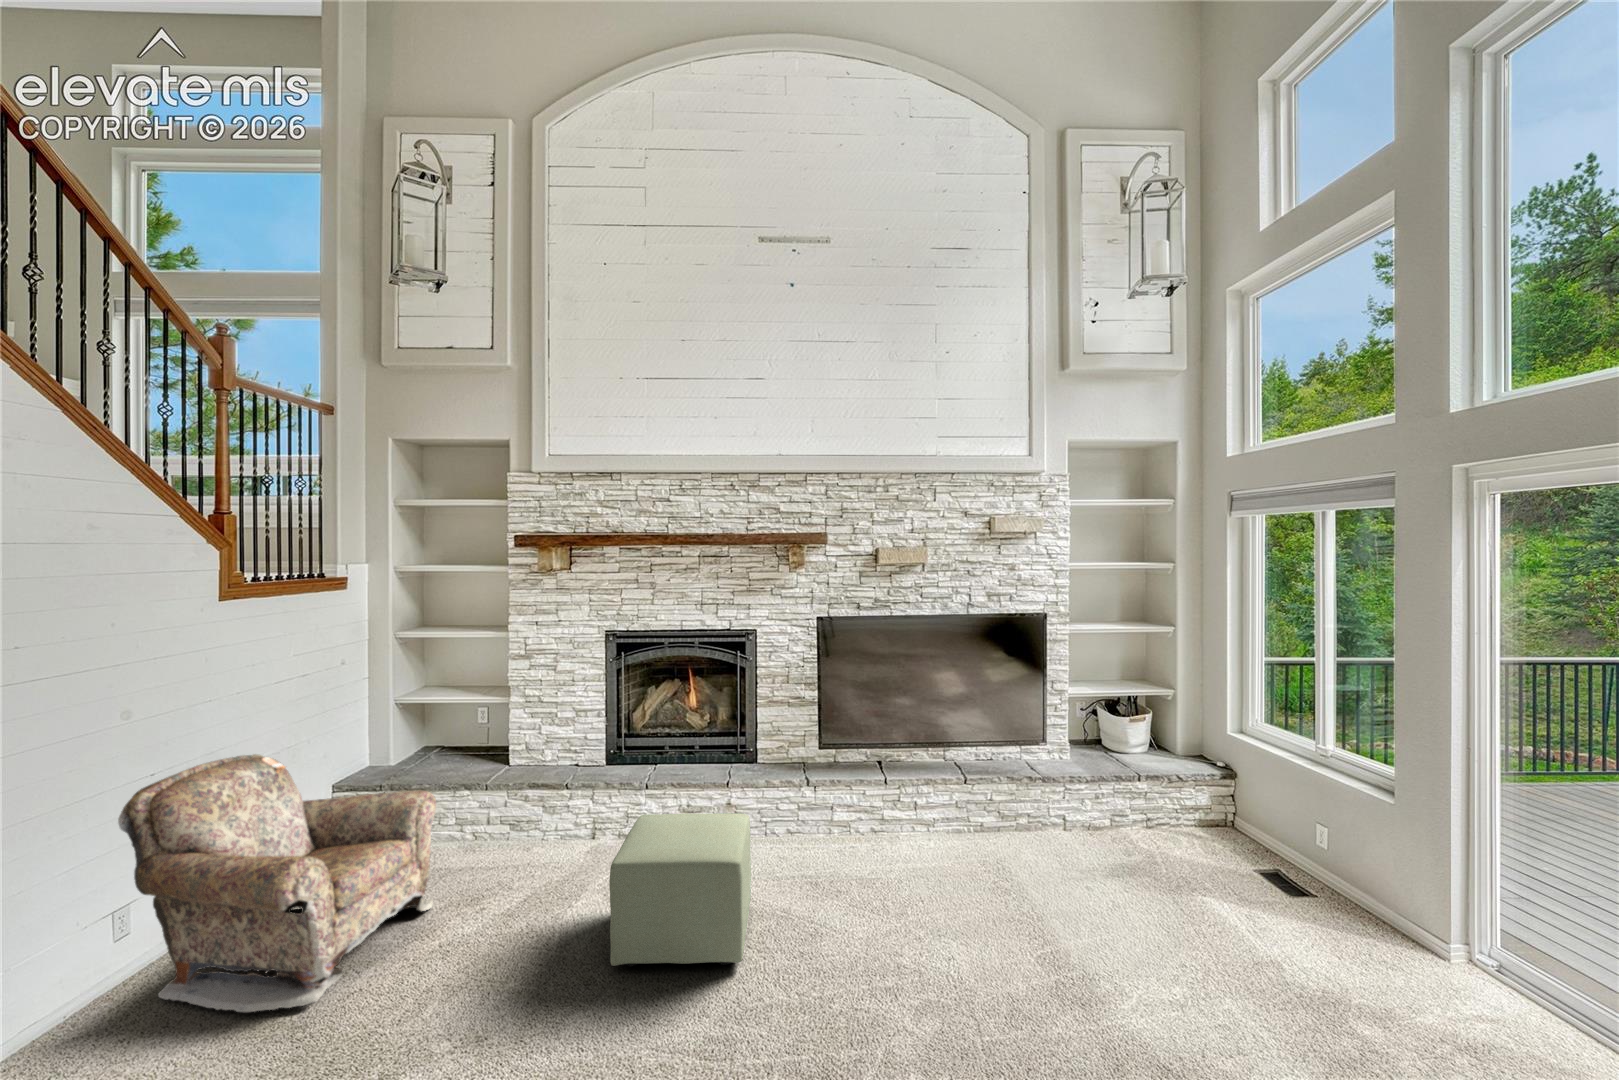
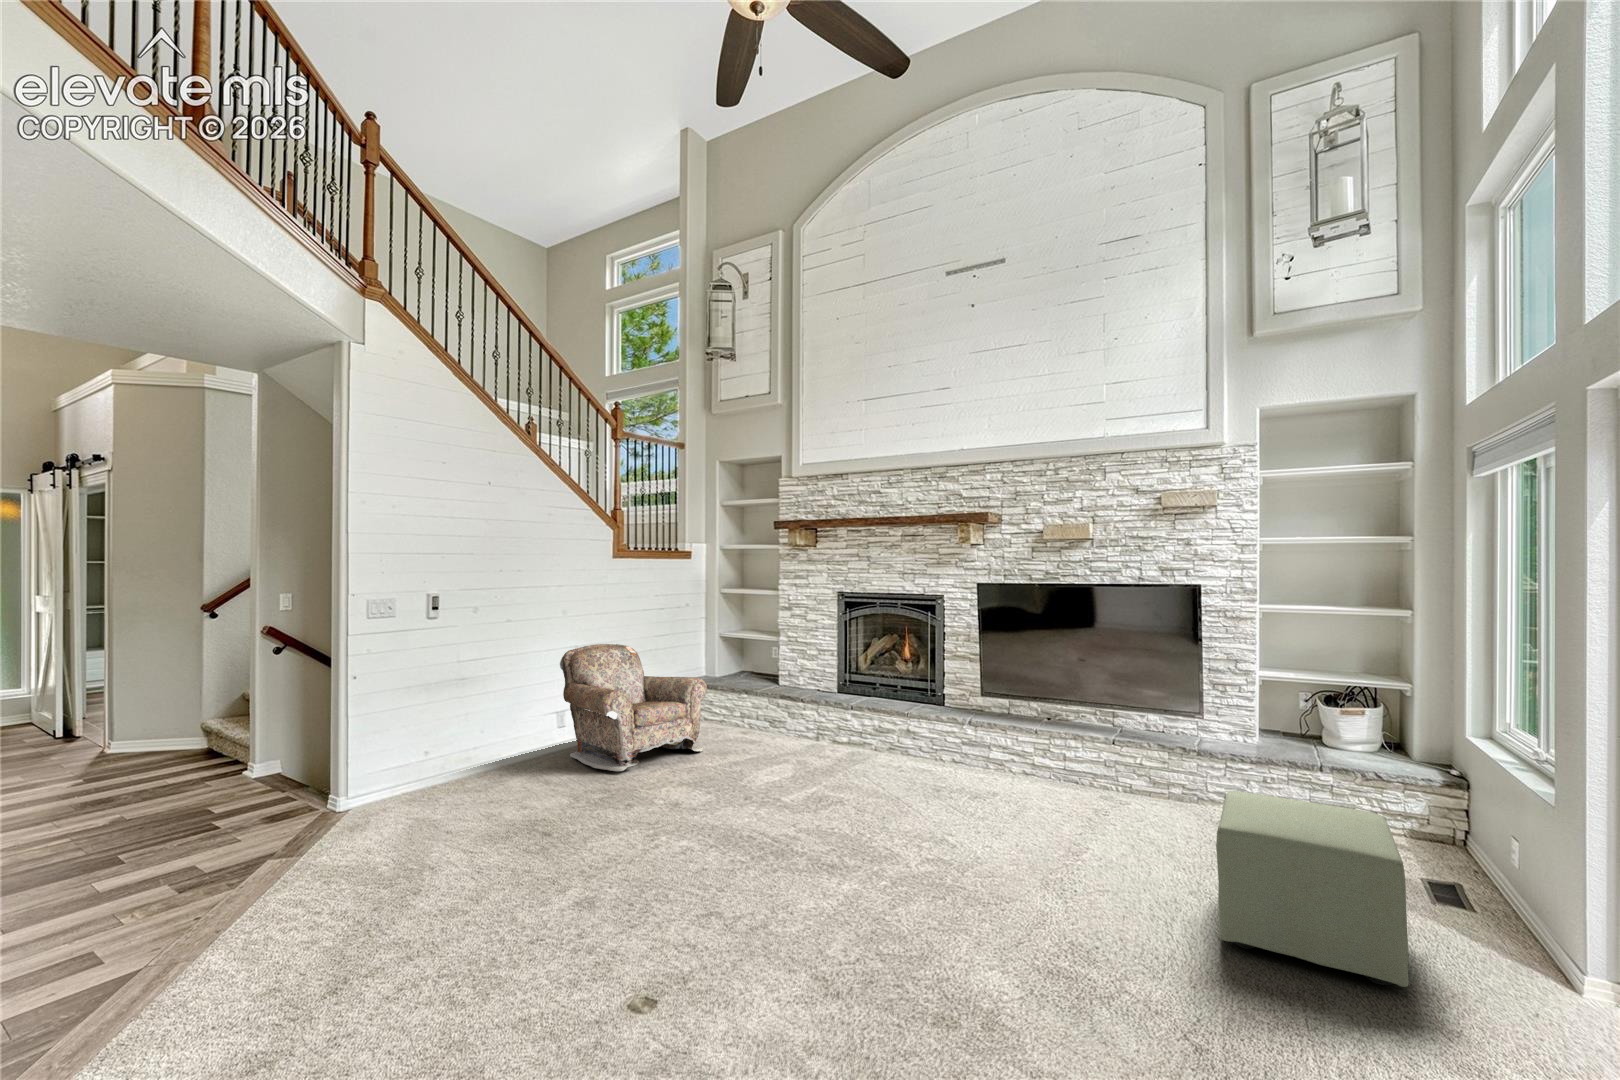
ottoman: present [609,813,751,966] -> present [1216,791,1409,987]

